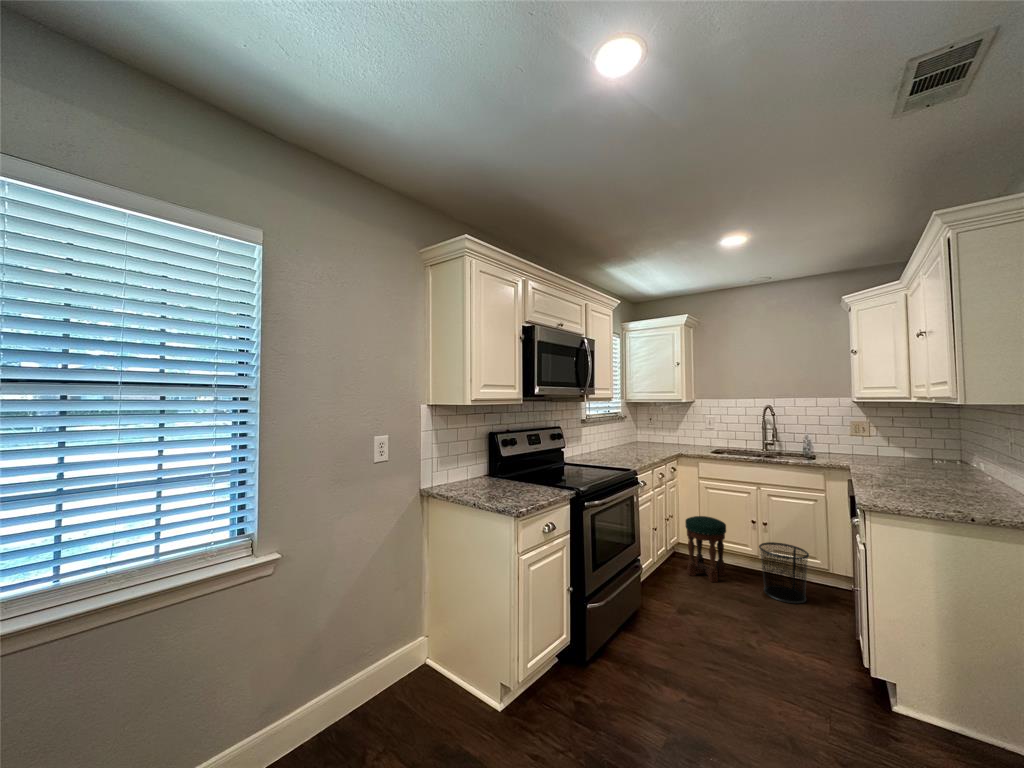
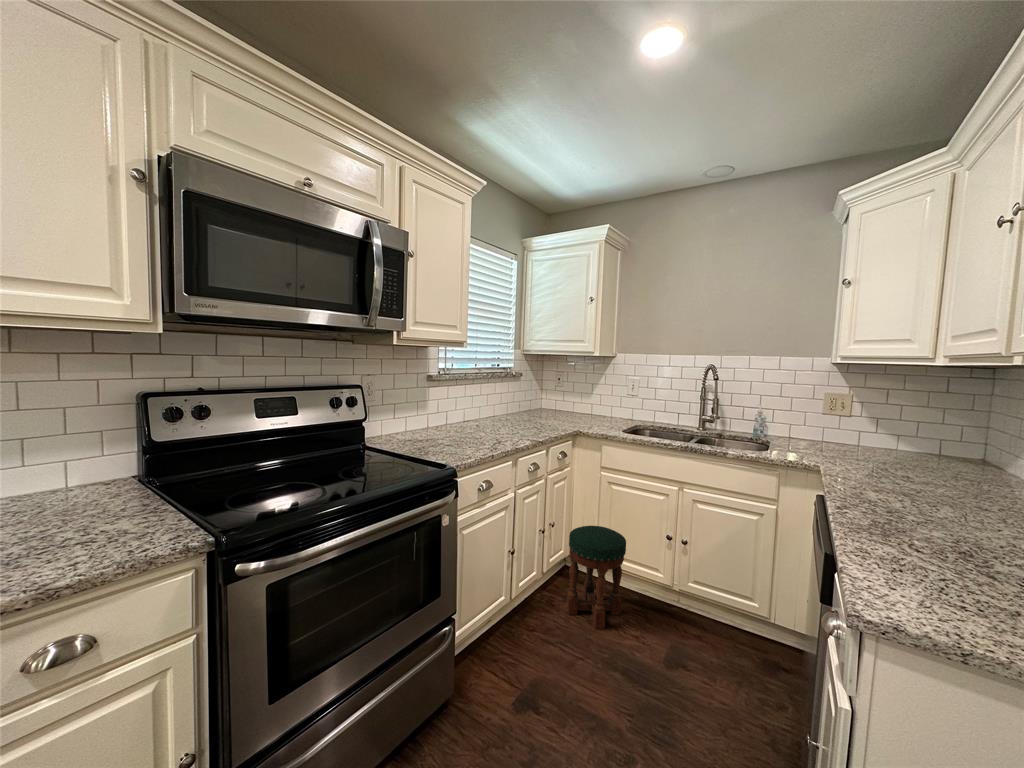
waste bin: present [759,542,809,604] -> none [666,575,739,679]

